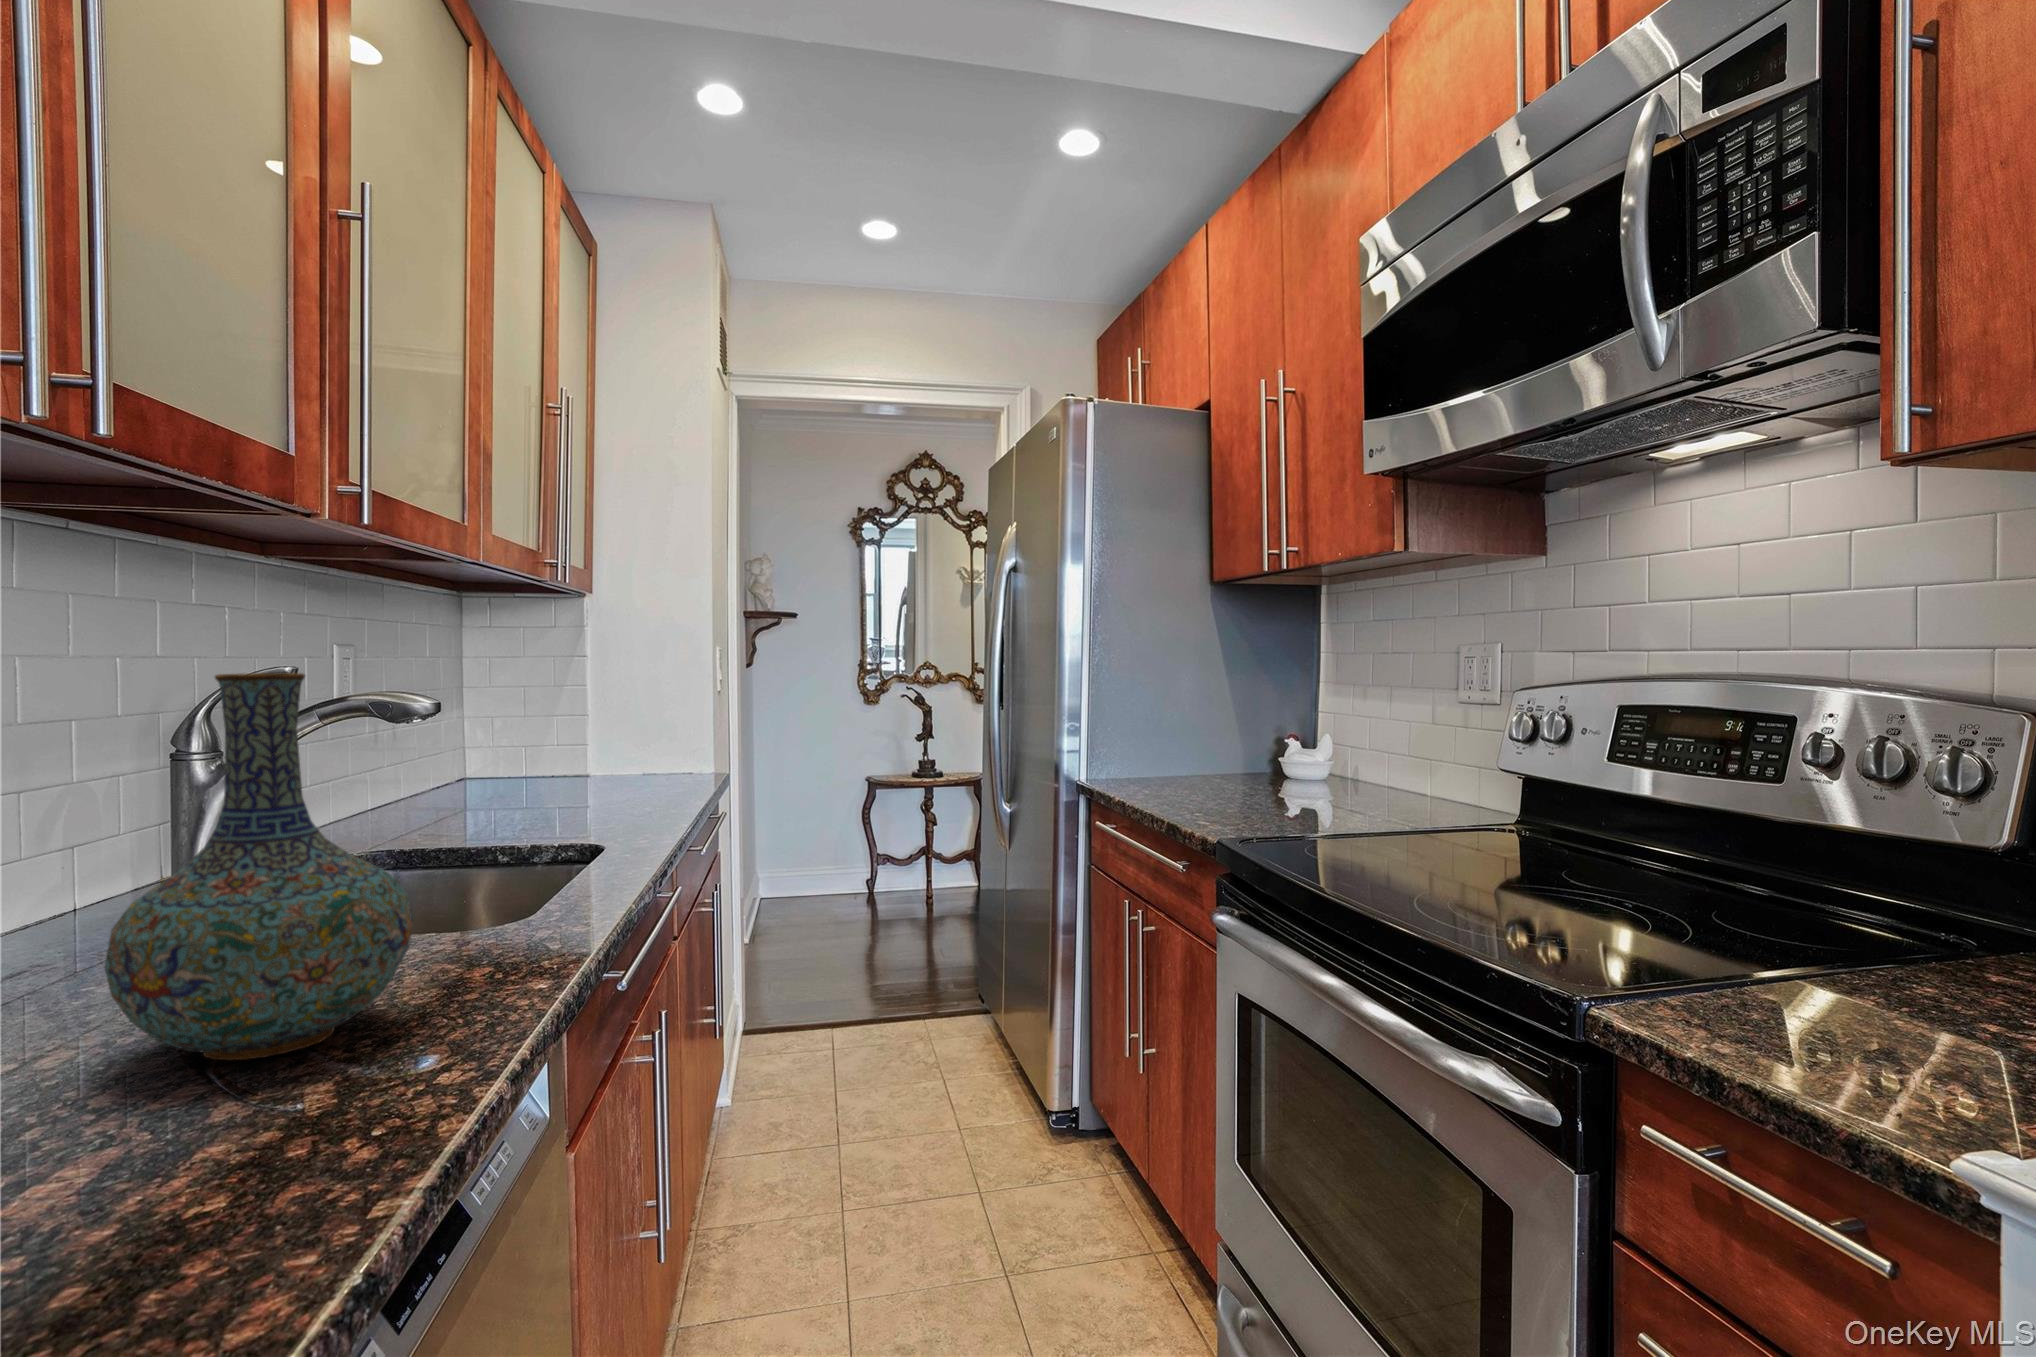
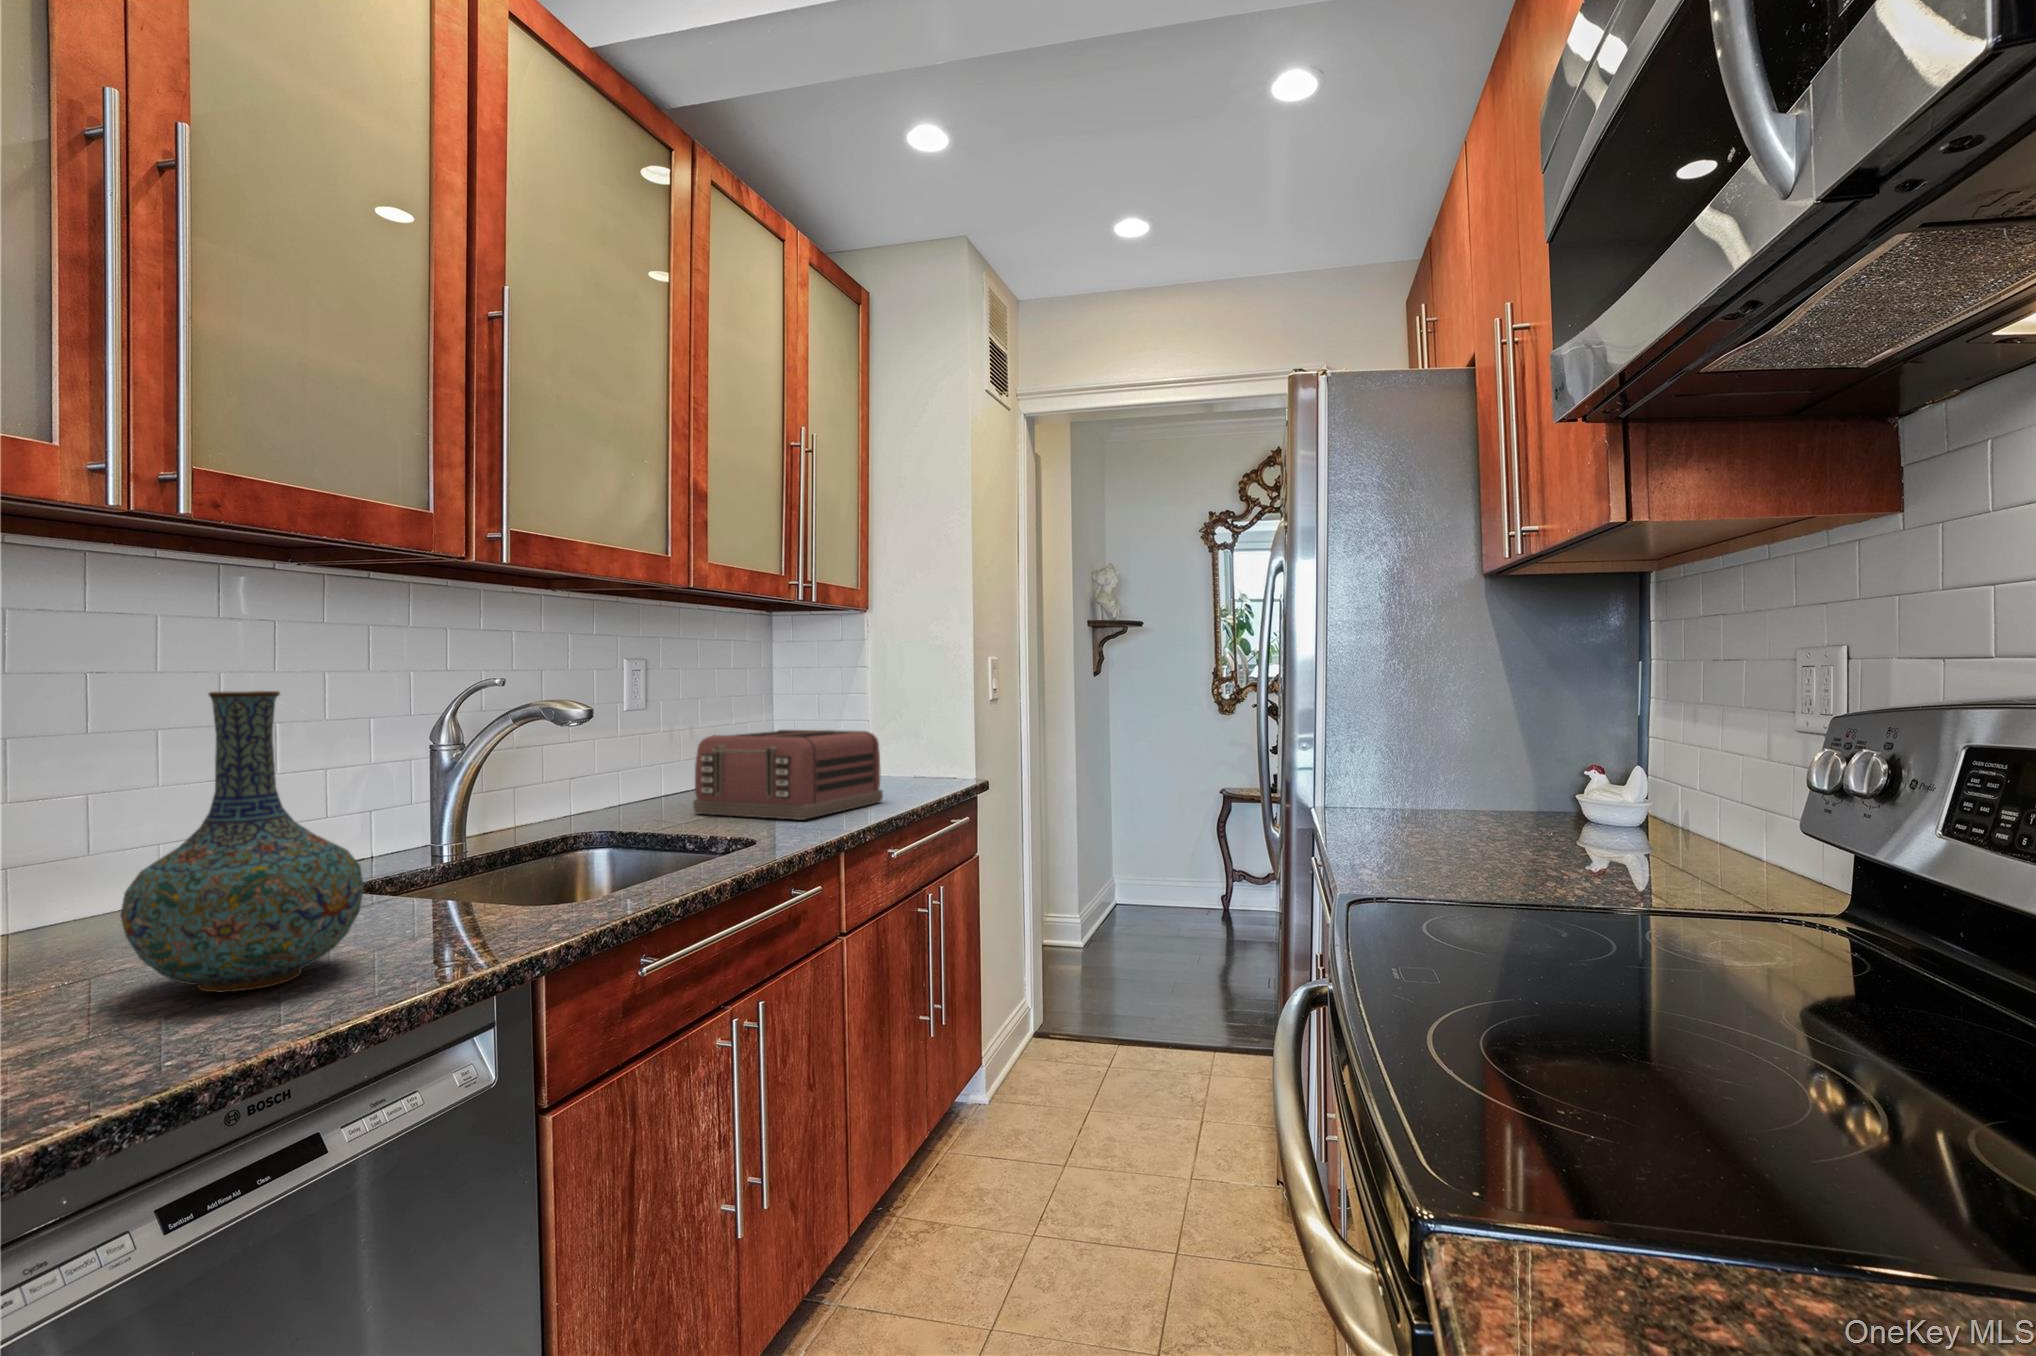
toaster: none [451,723,661,823] -> present [693,730,883,820]

